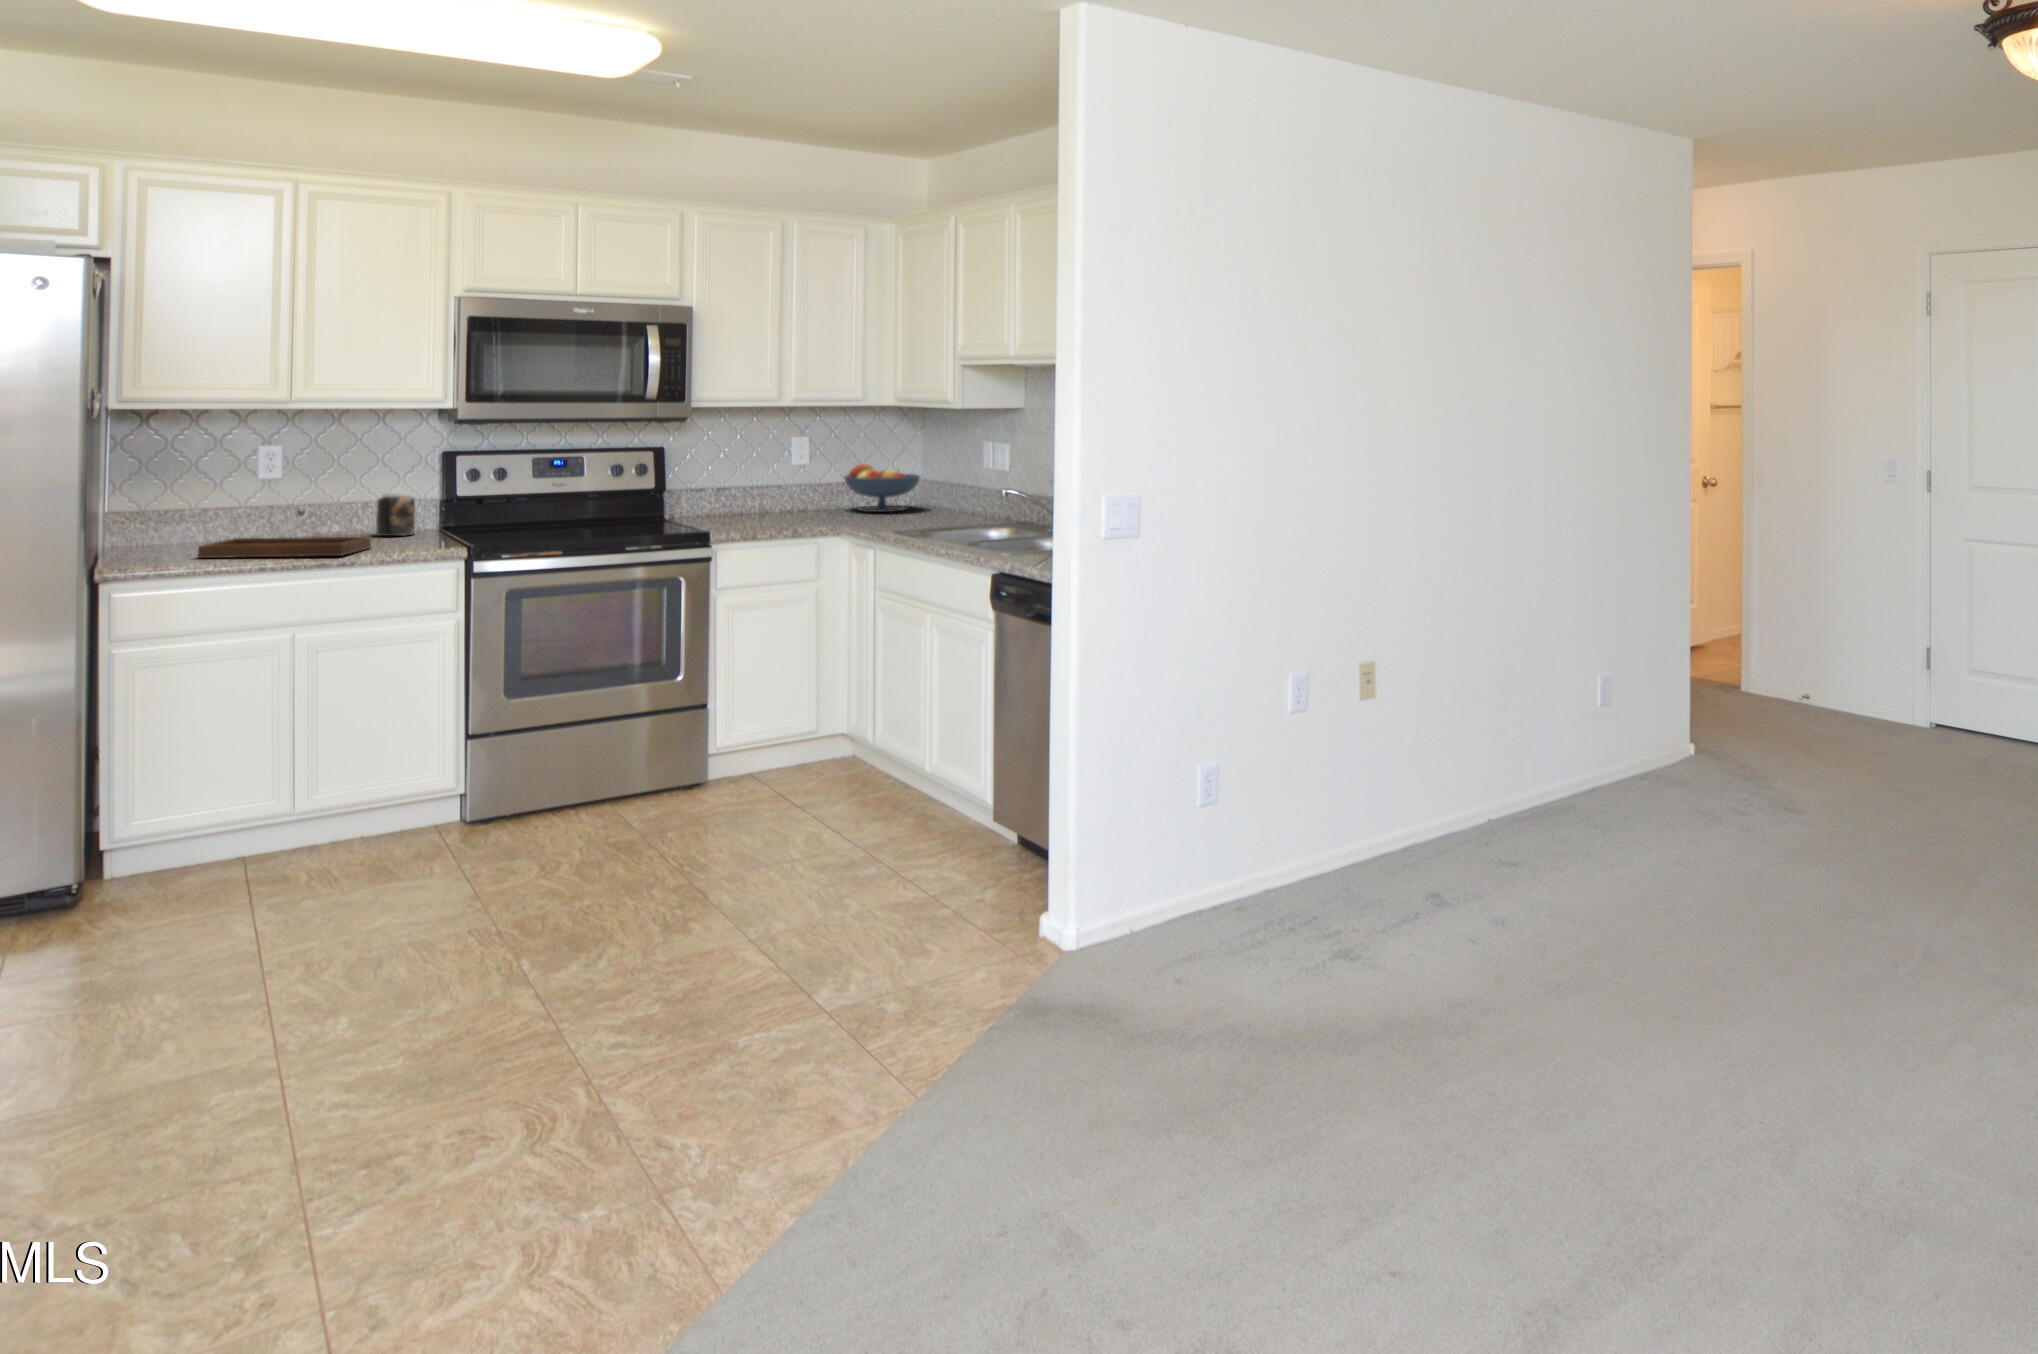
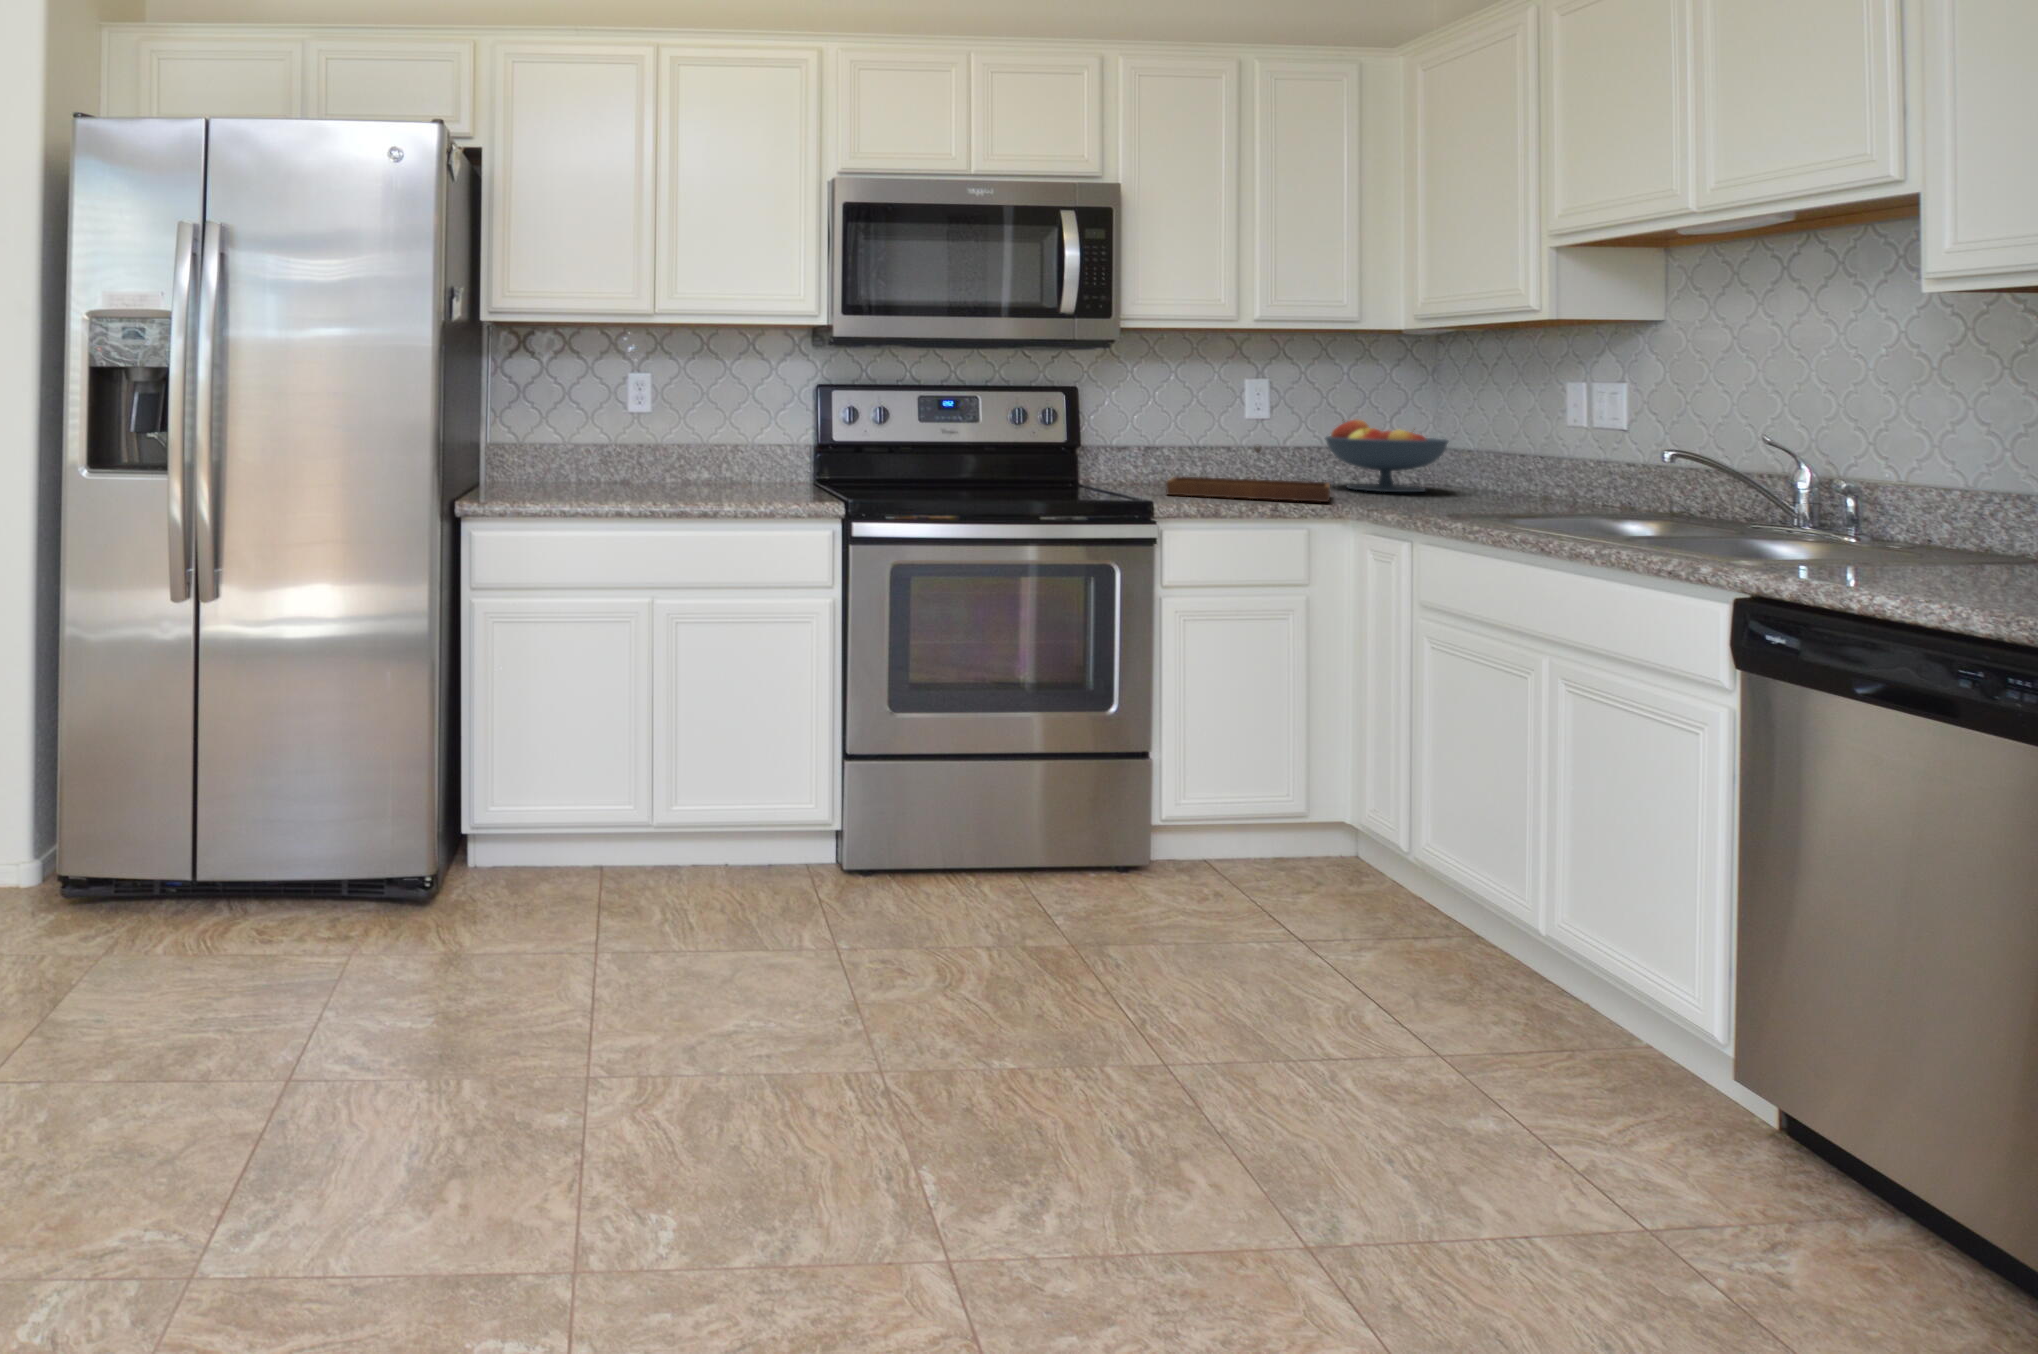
jar: present [376,491,415,536] -> none [746,430,786,484]
tray: present [198,509,371,558] -> present [1167,445,1330,502]

